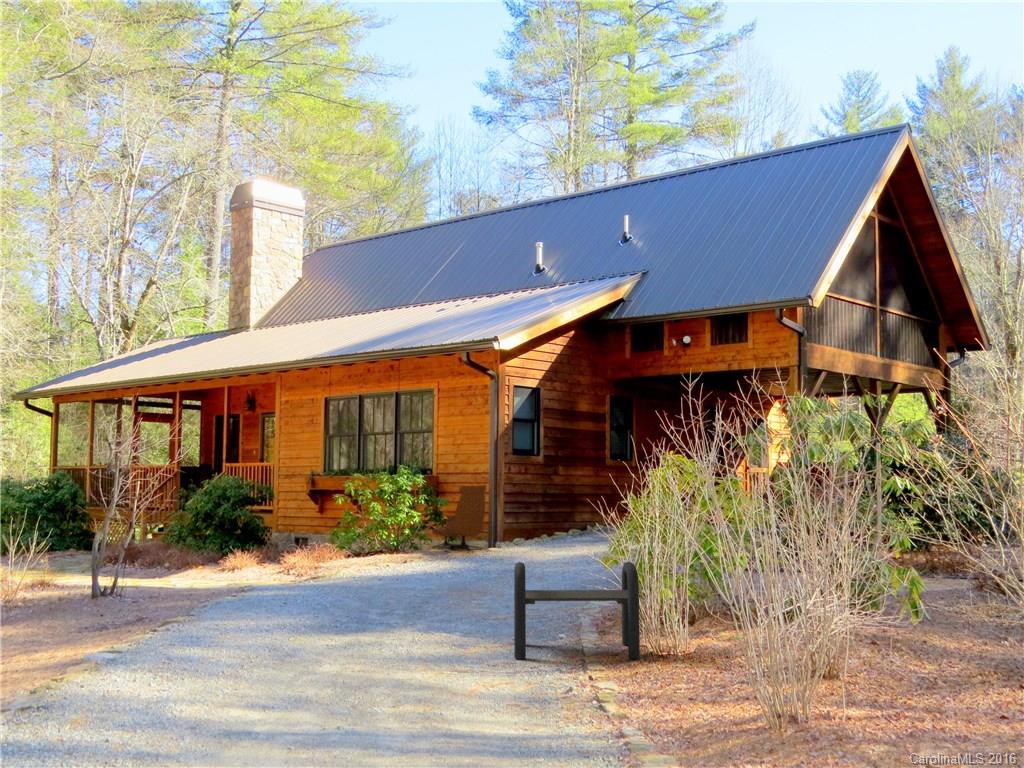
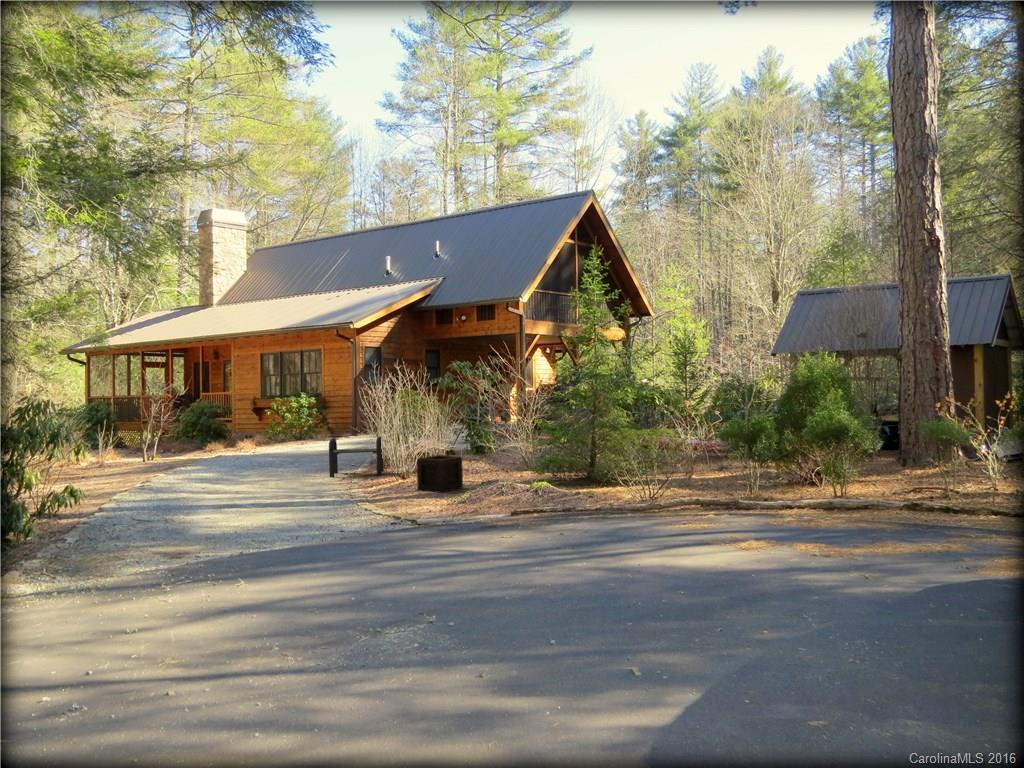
lounge chair: present [432,485,486,552] -> none [321,403,348,439]
wooden crate: none [800,625,927,746] -> present [417,455,463,493]

